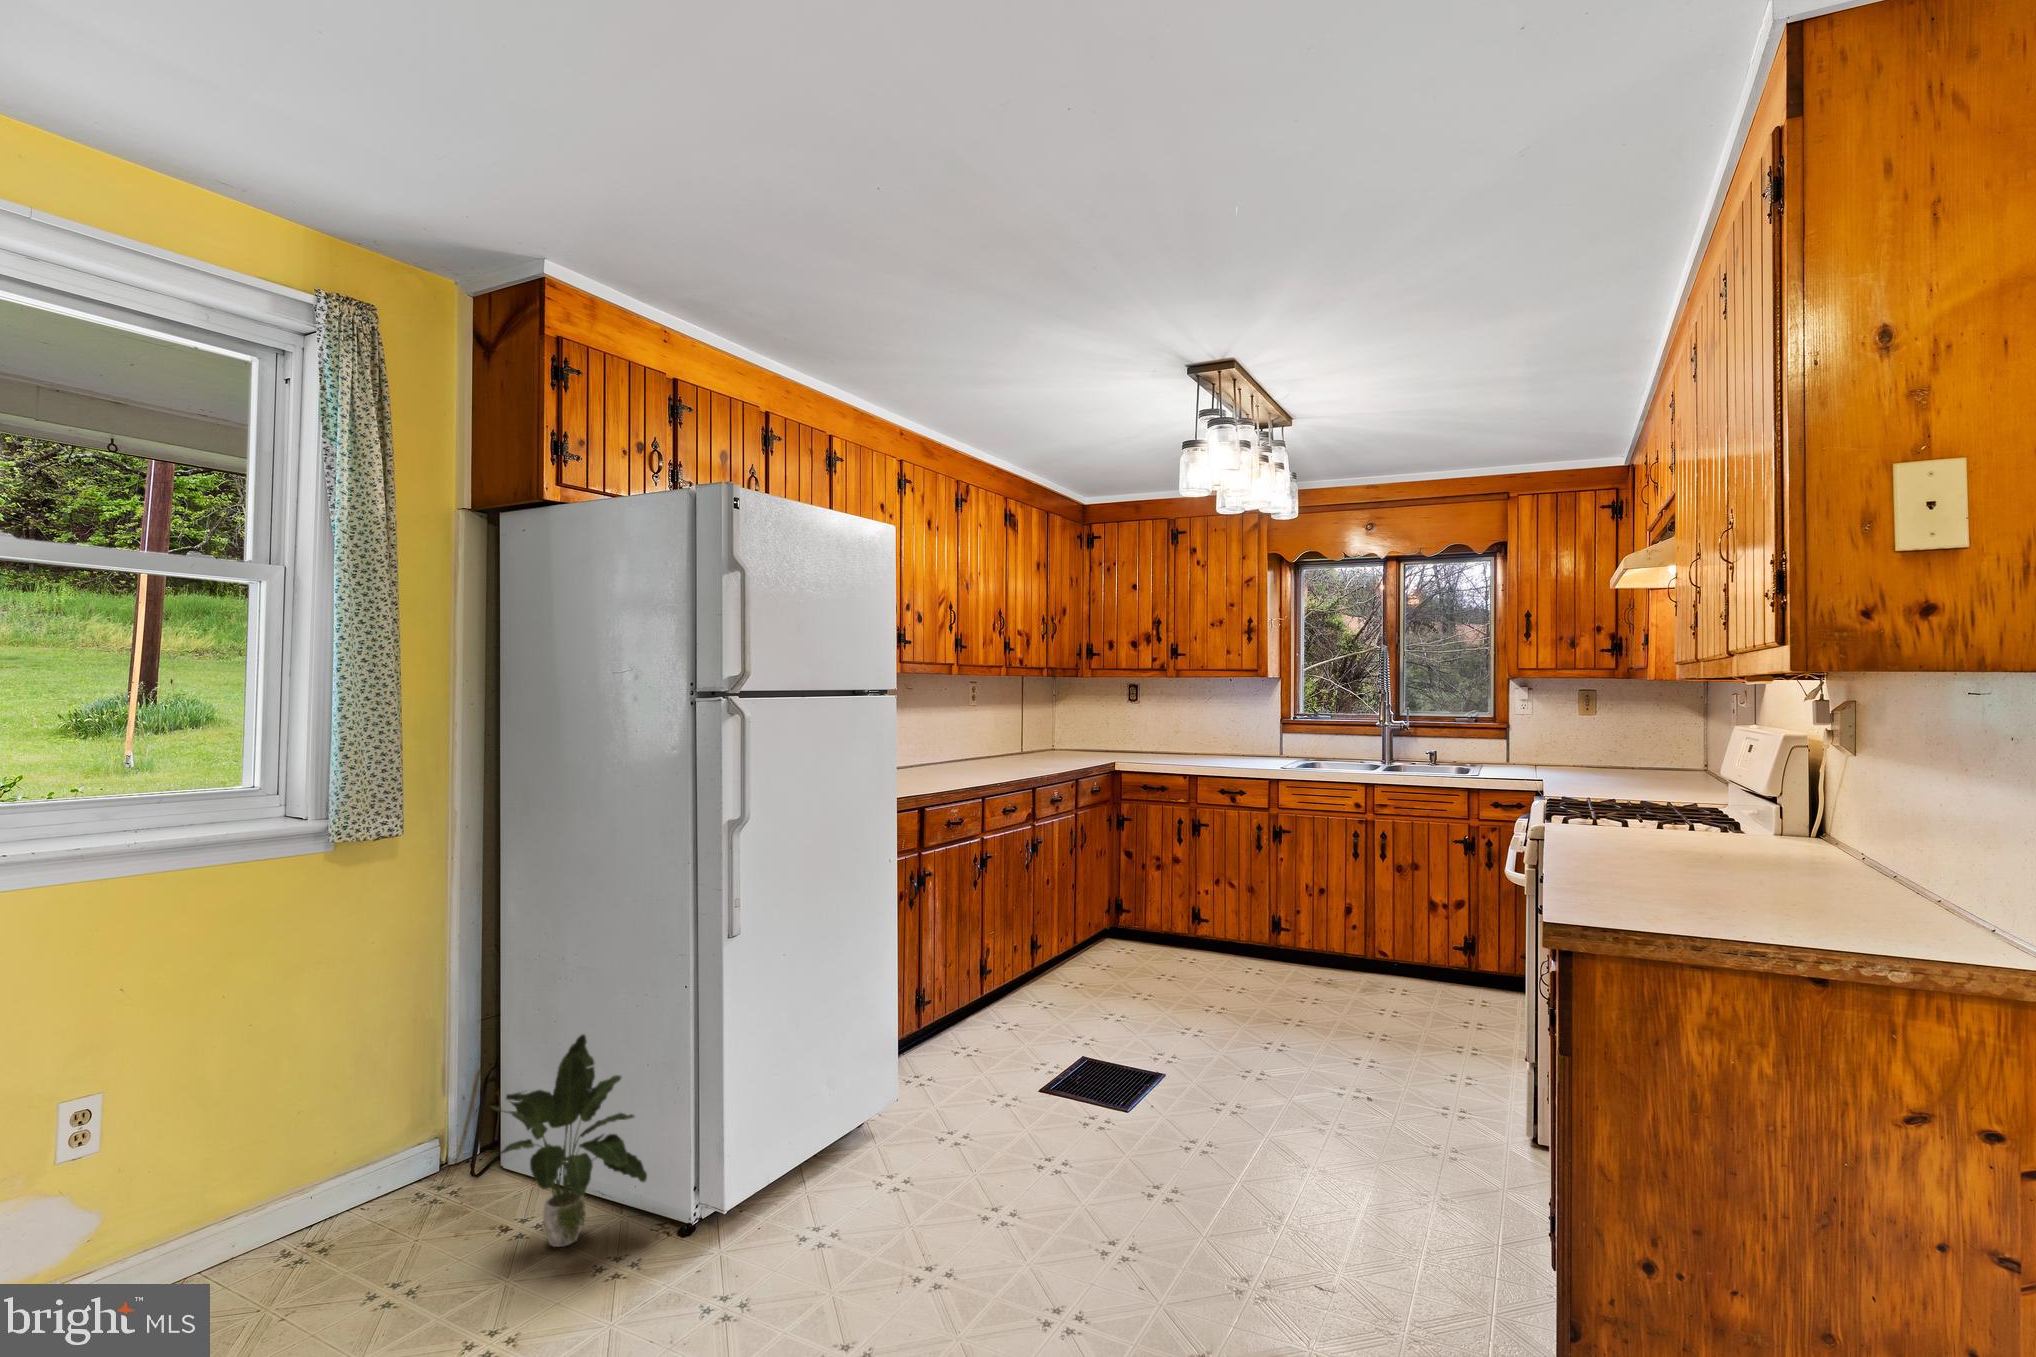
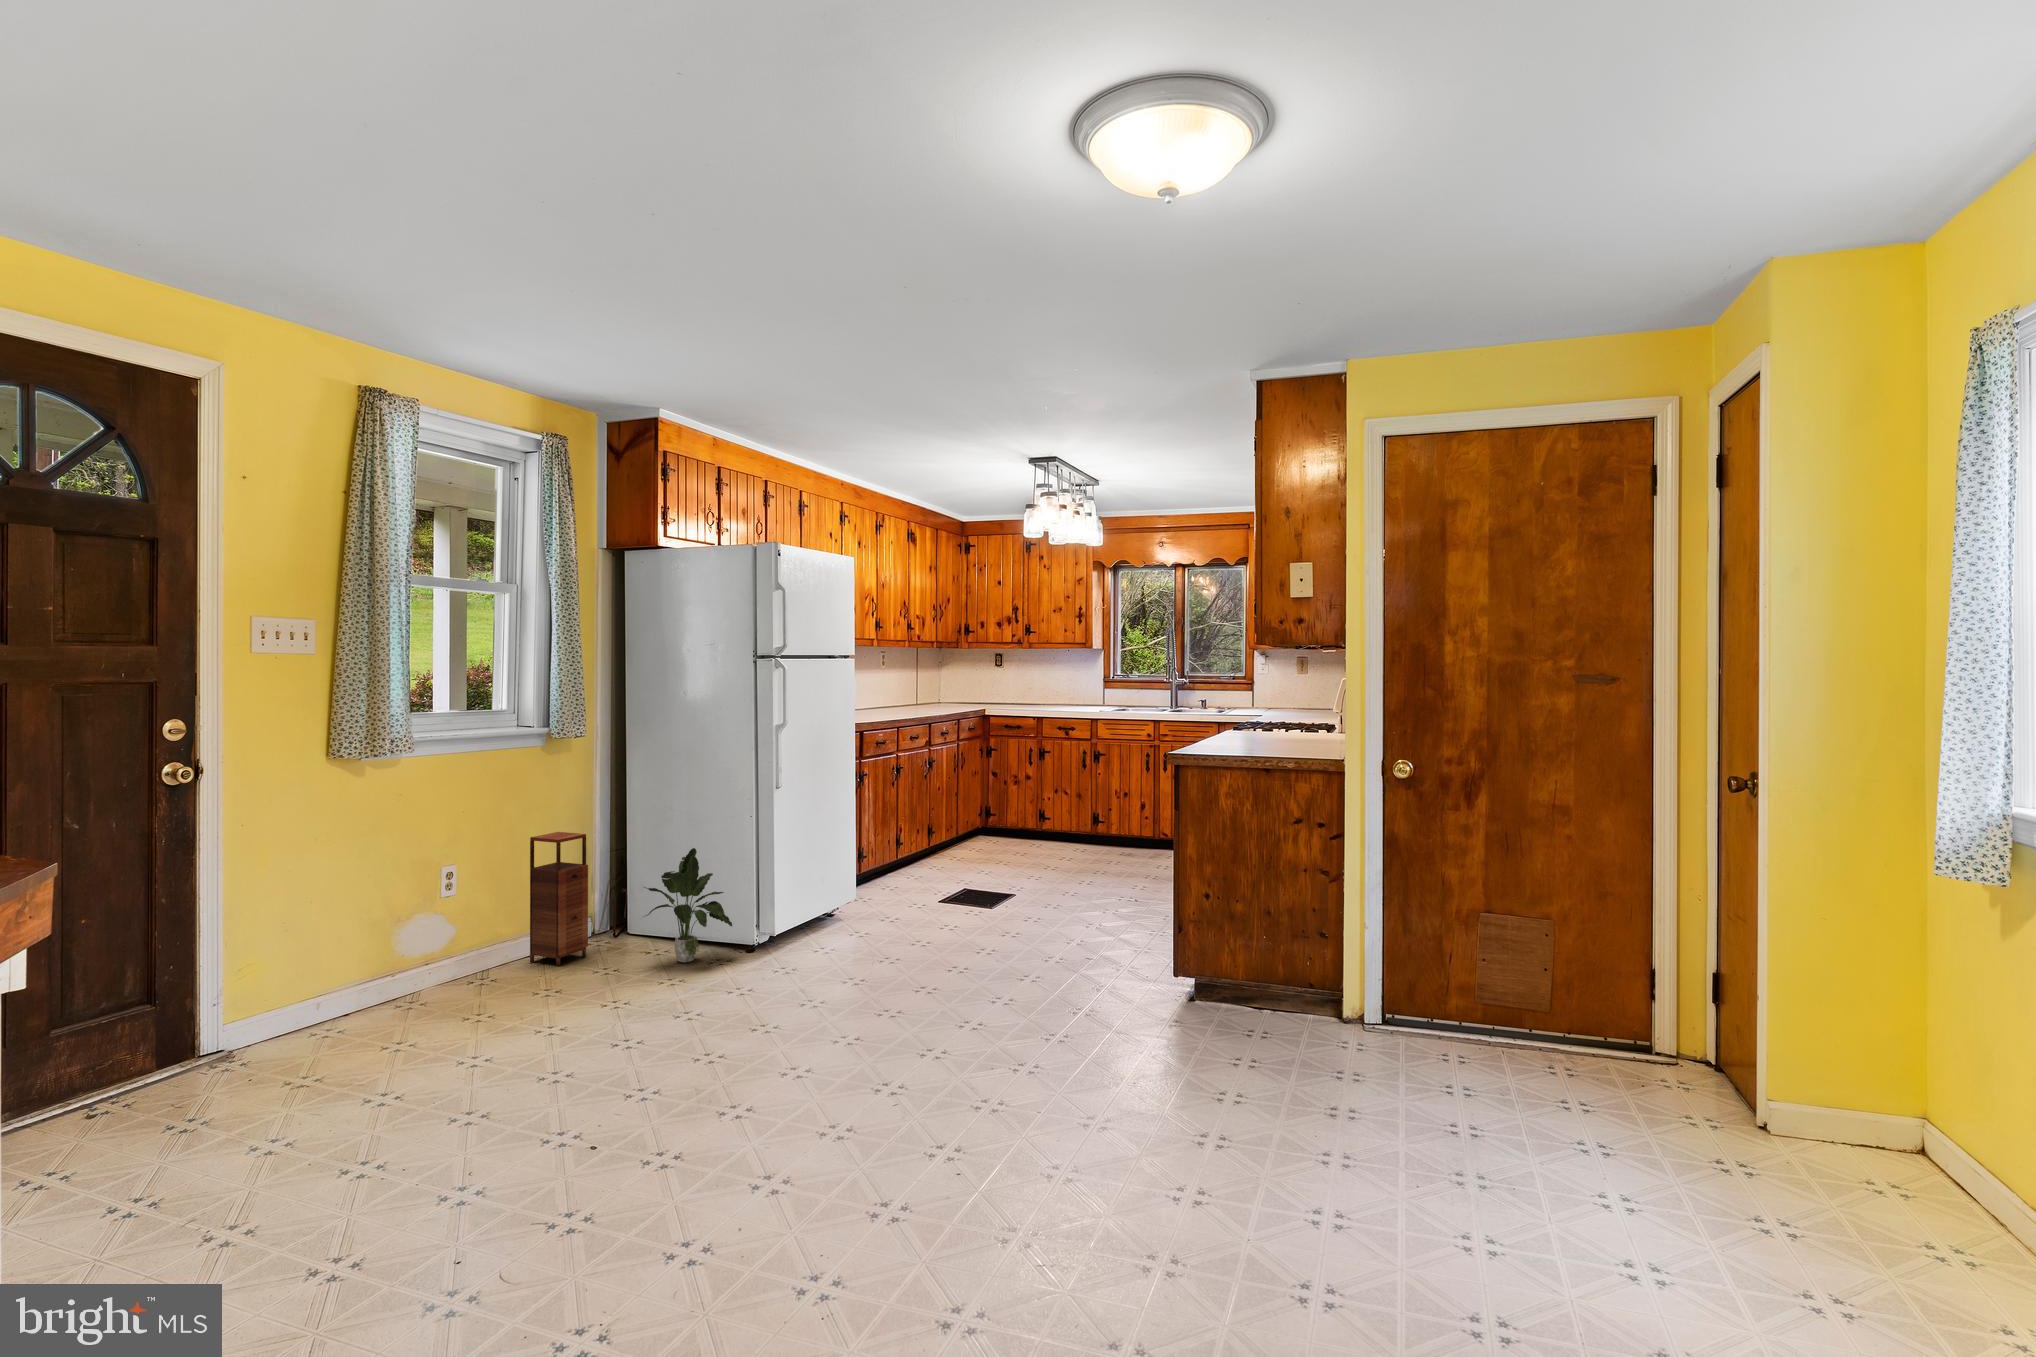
storage cabinet: none [307,990,414,1243] -> present [530,832,588,966]

